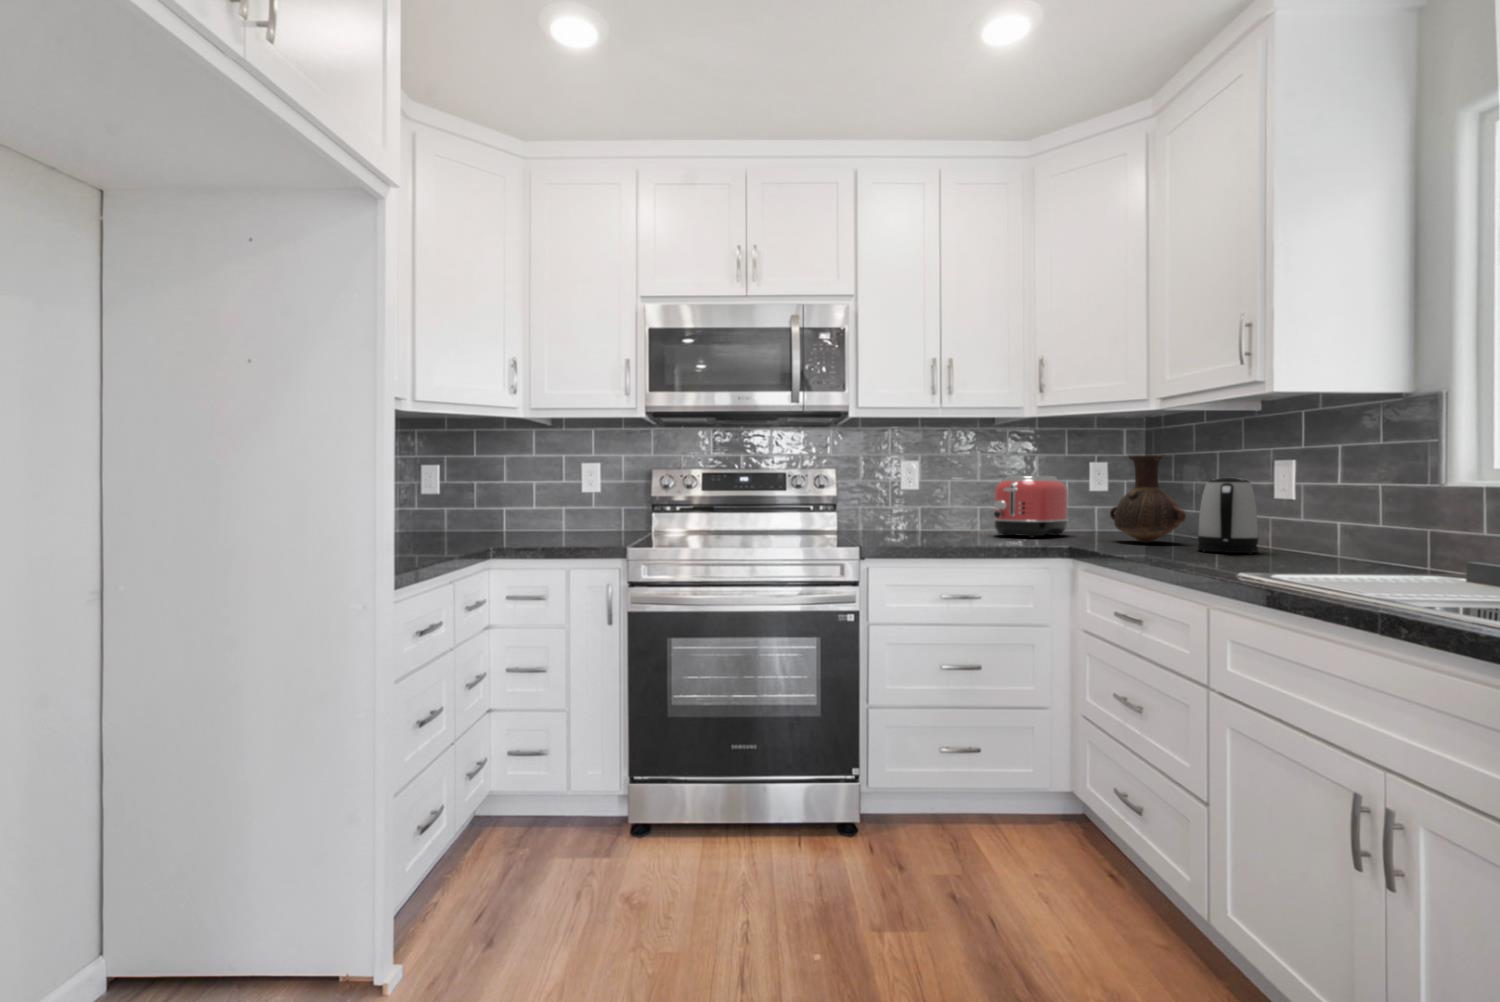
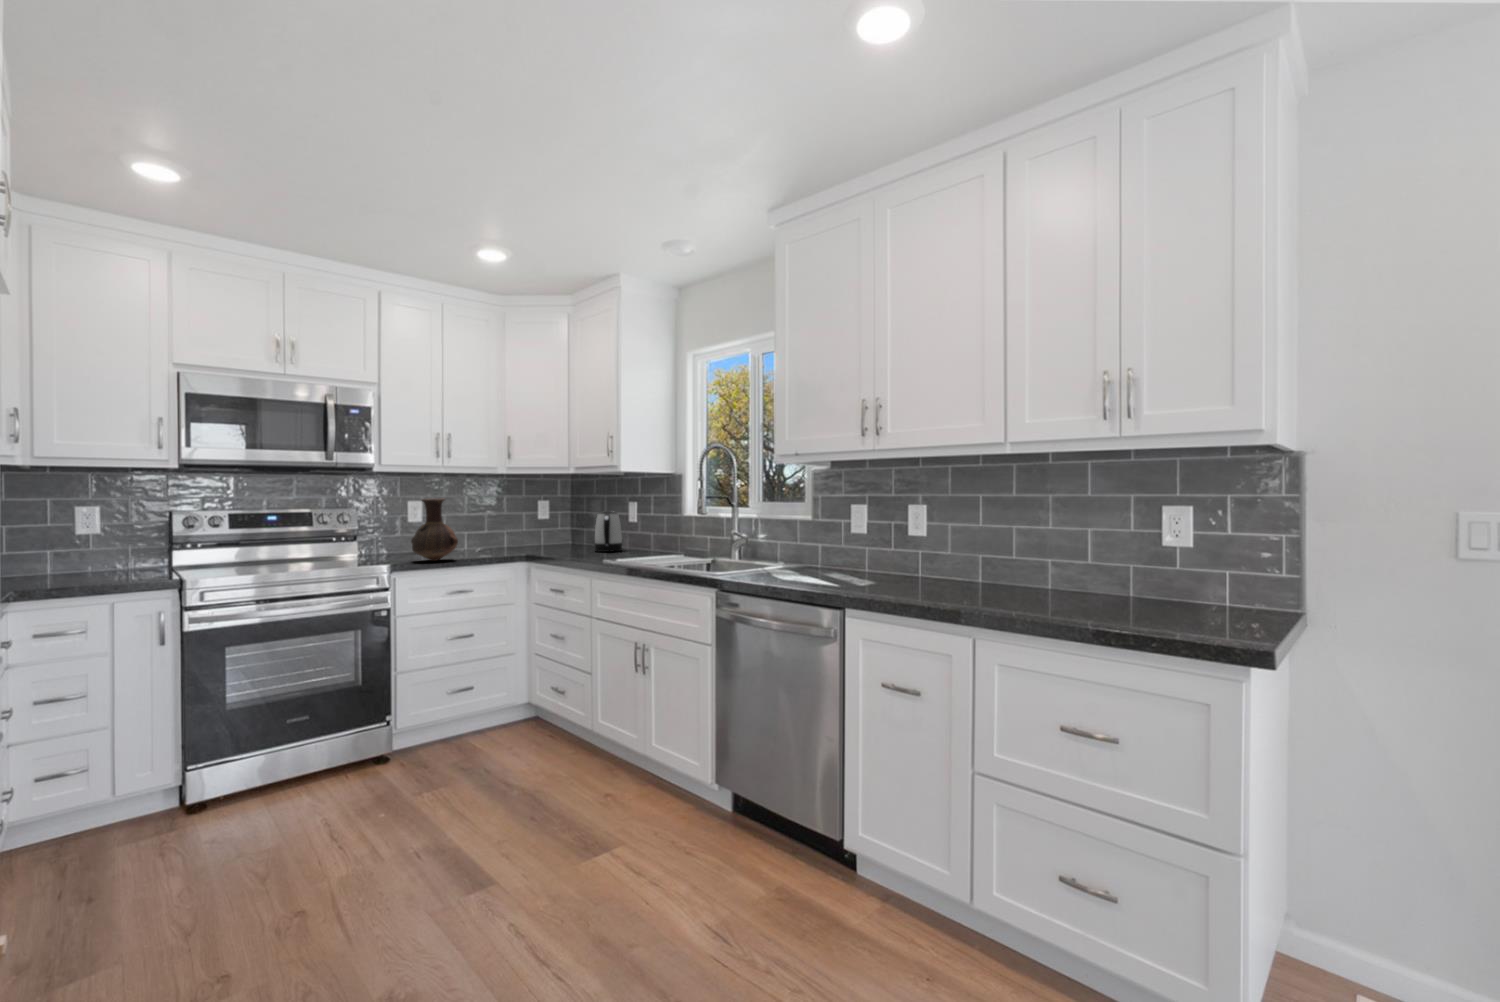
vase: present [1110,455,1186,543] -> present [411,499,458,561]
toaster: present [993,476,1068,538] -> none [475,509,525,550]

